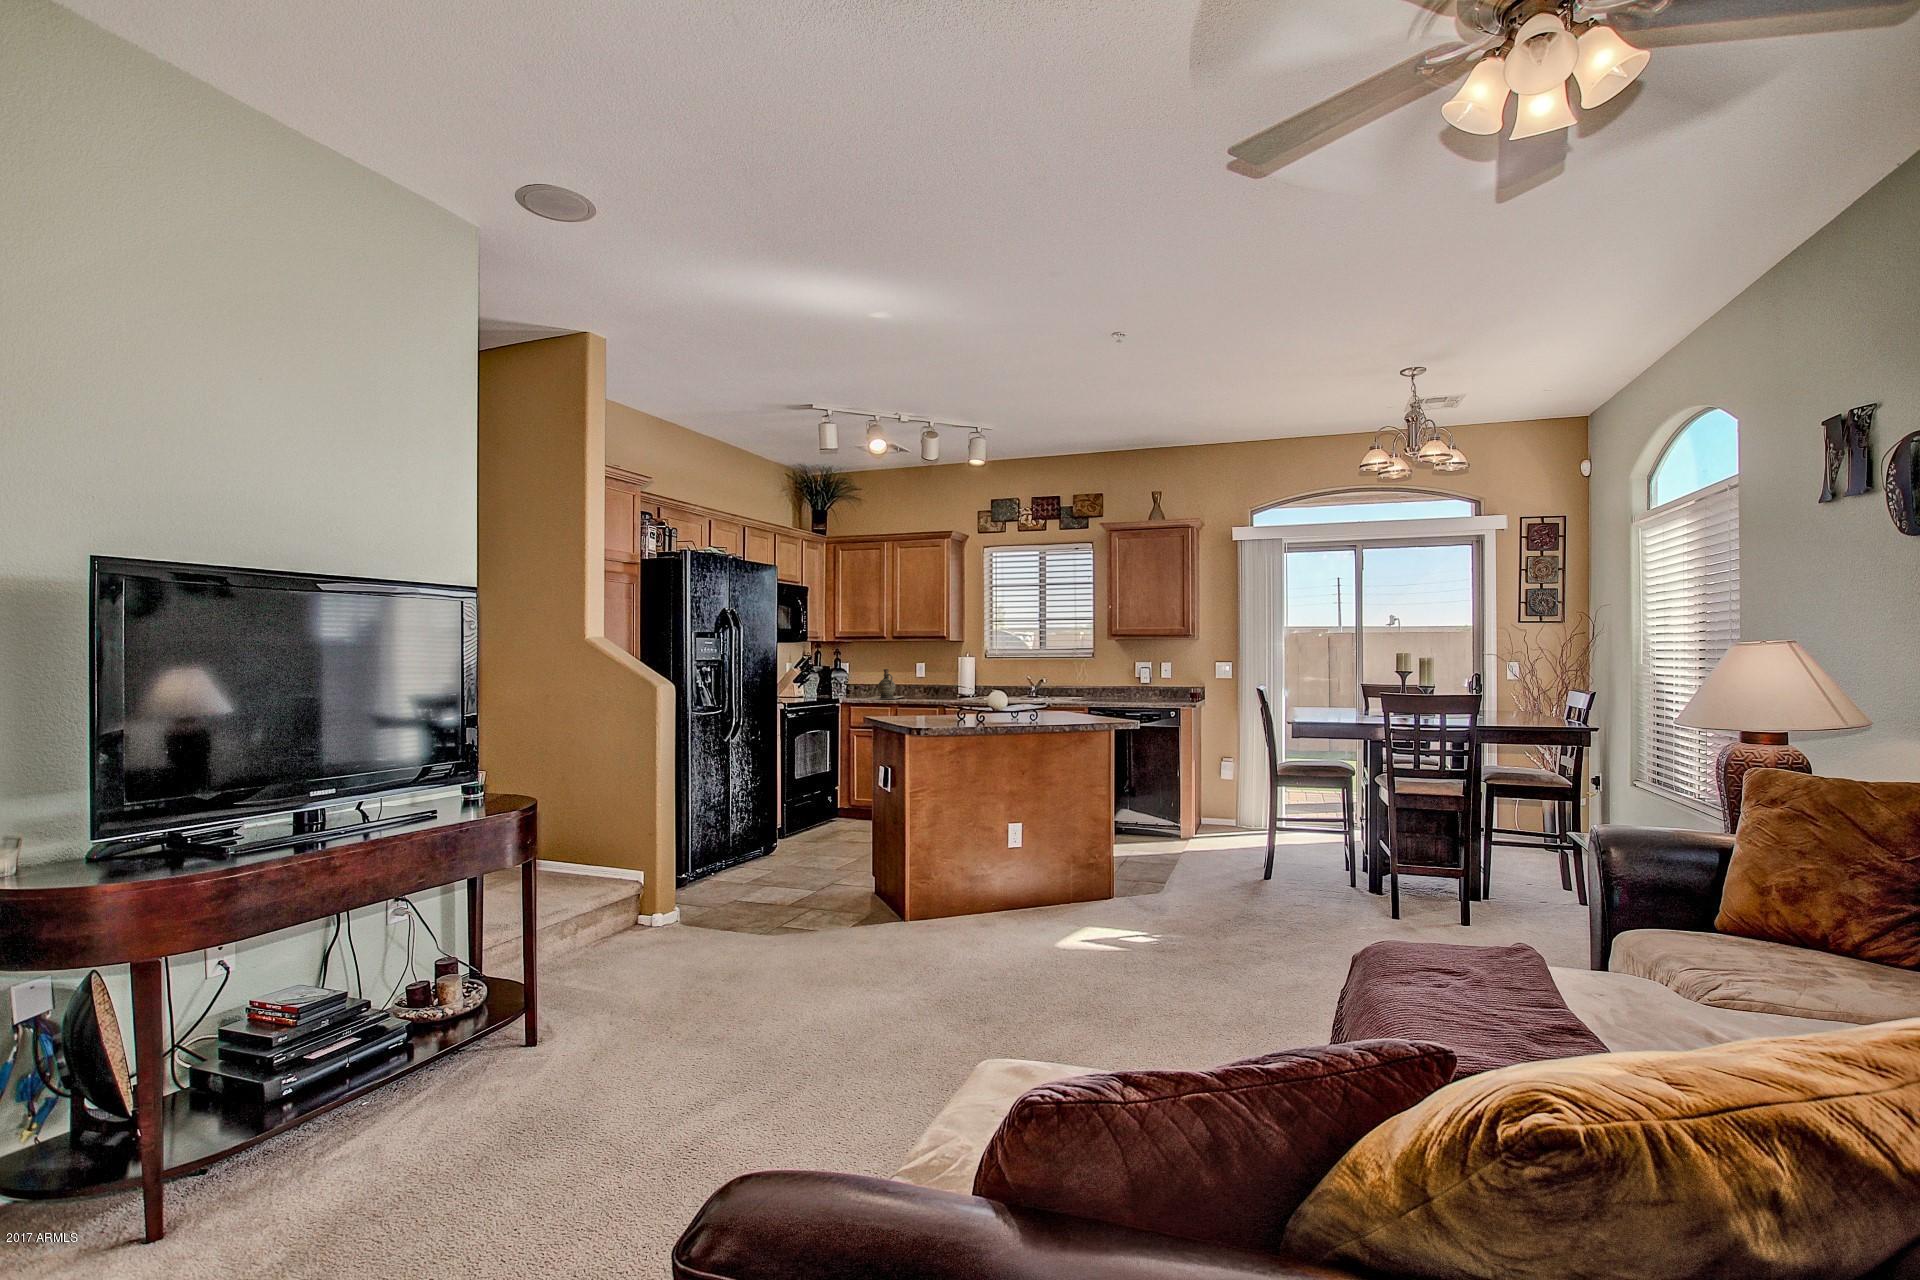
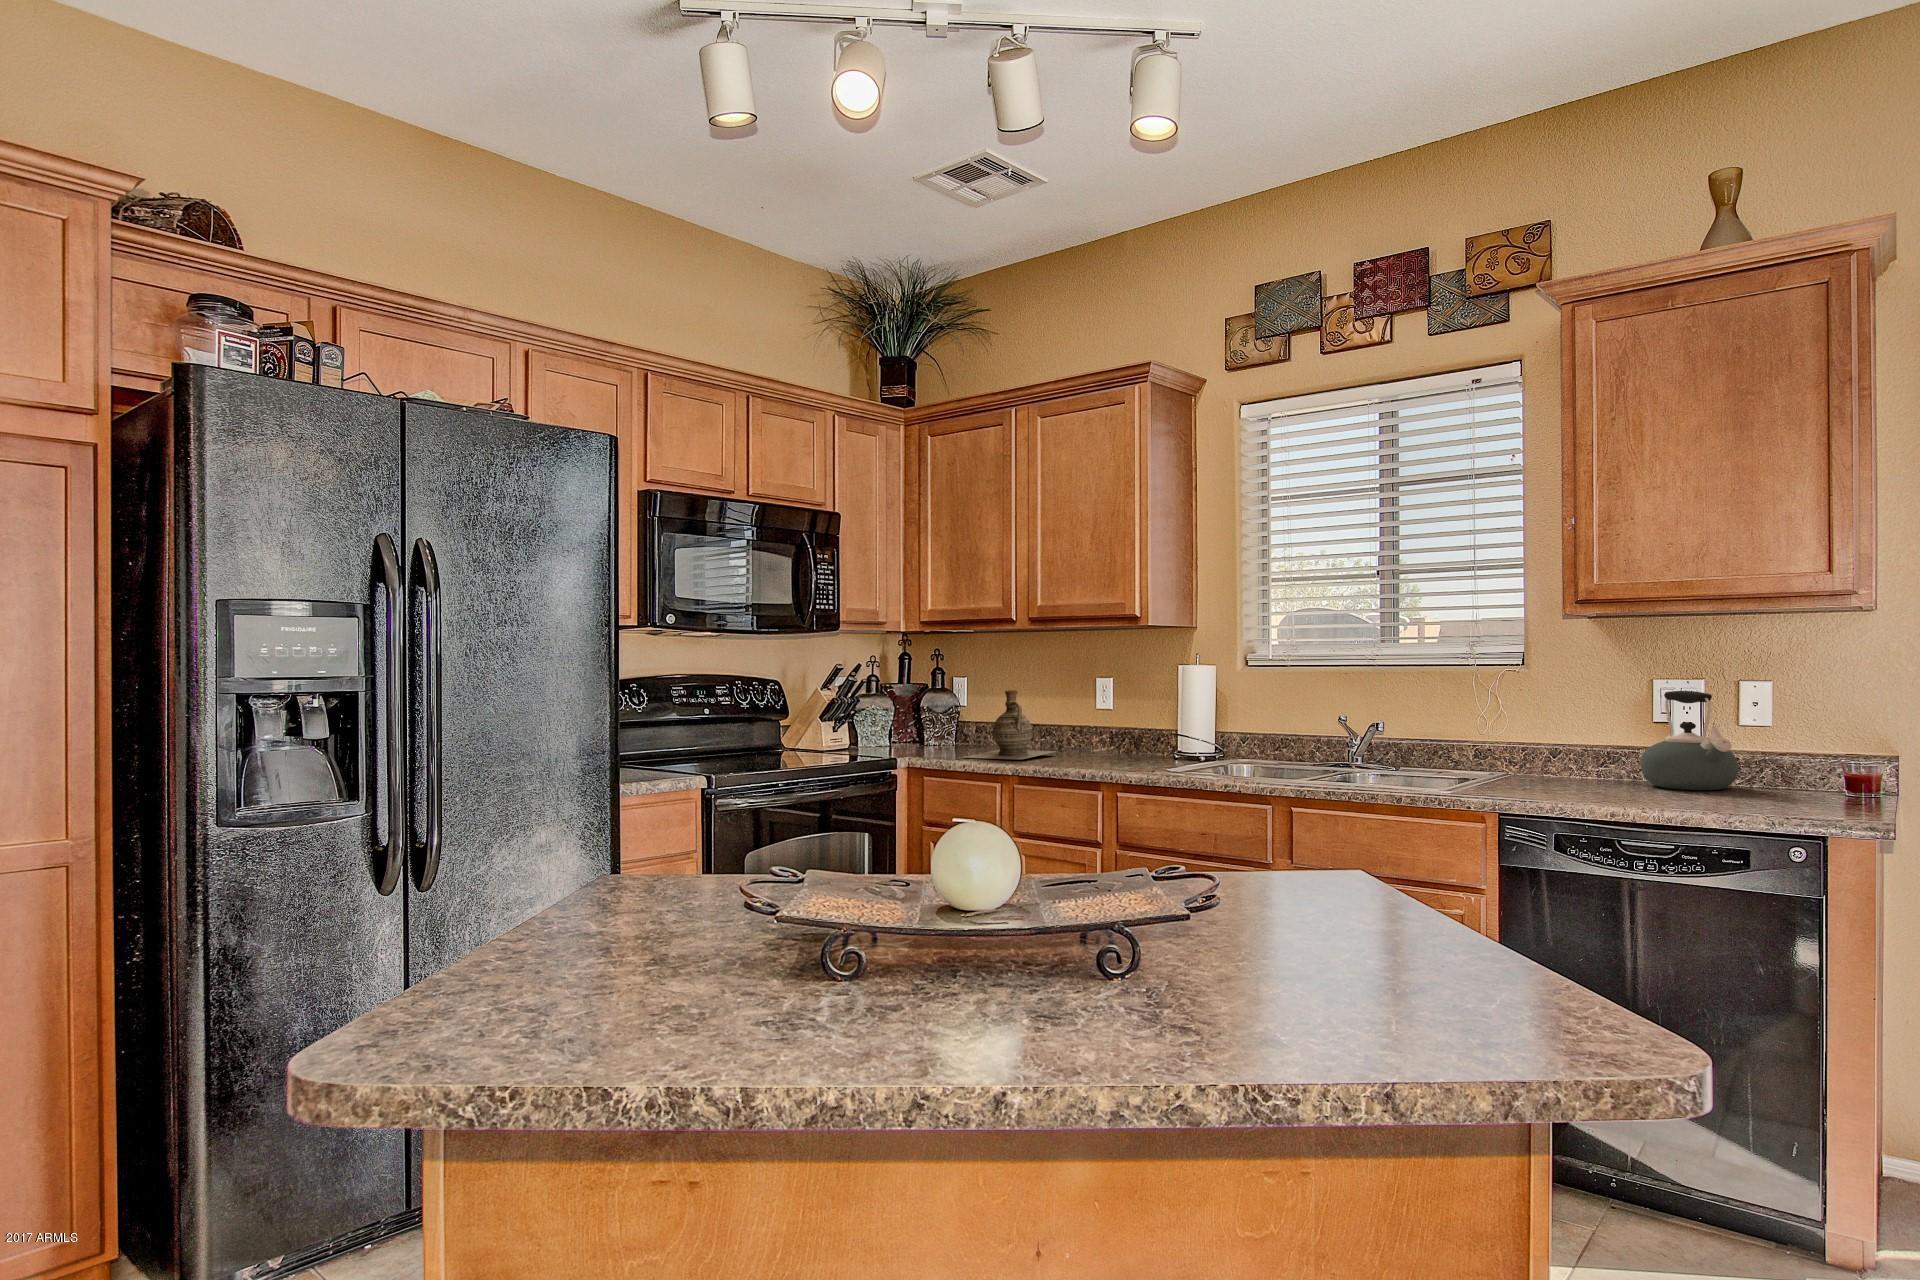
kettle: none [1131,666,1160,700] -> present [1640,691,1738,790]

